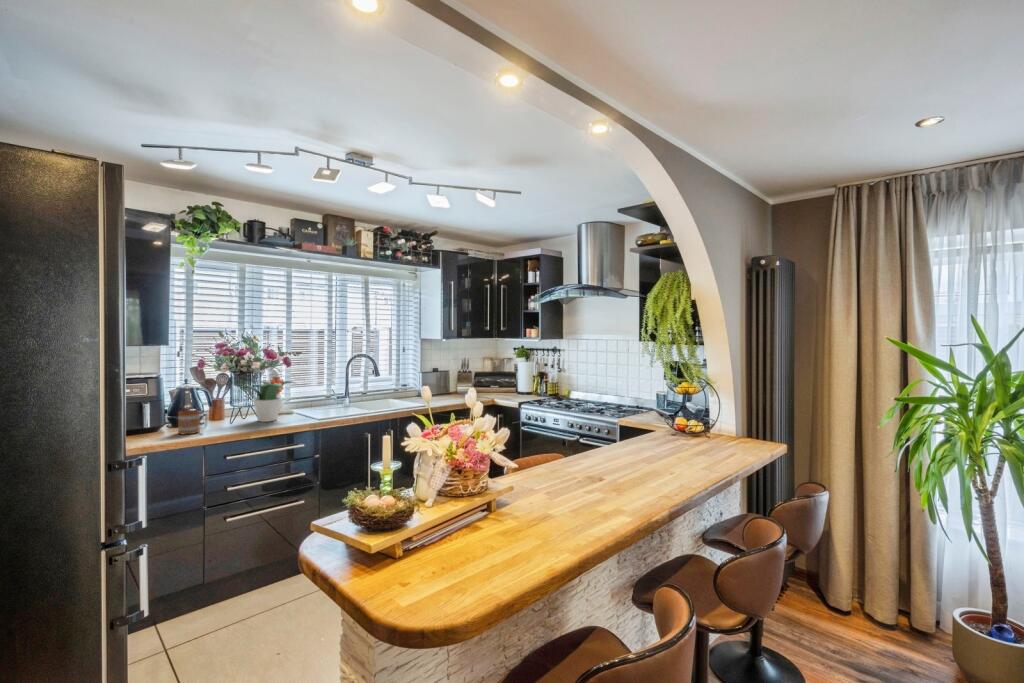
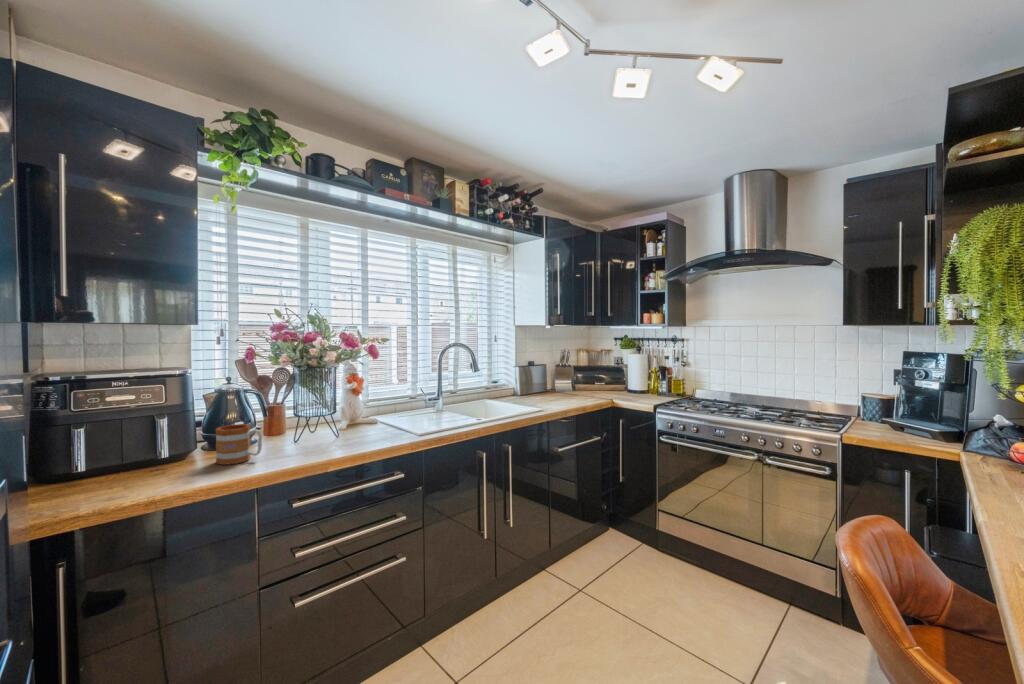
potted plant: present [243,381,294,422] -> none [307,378,385,438]

